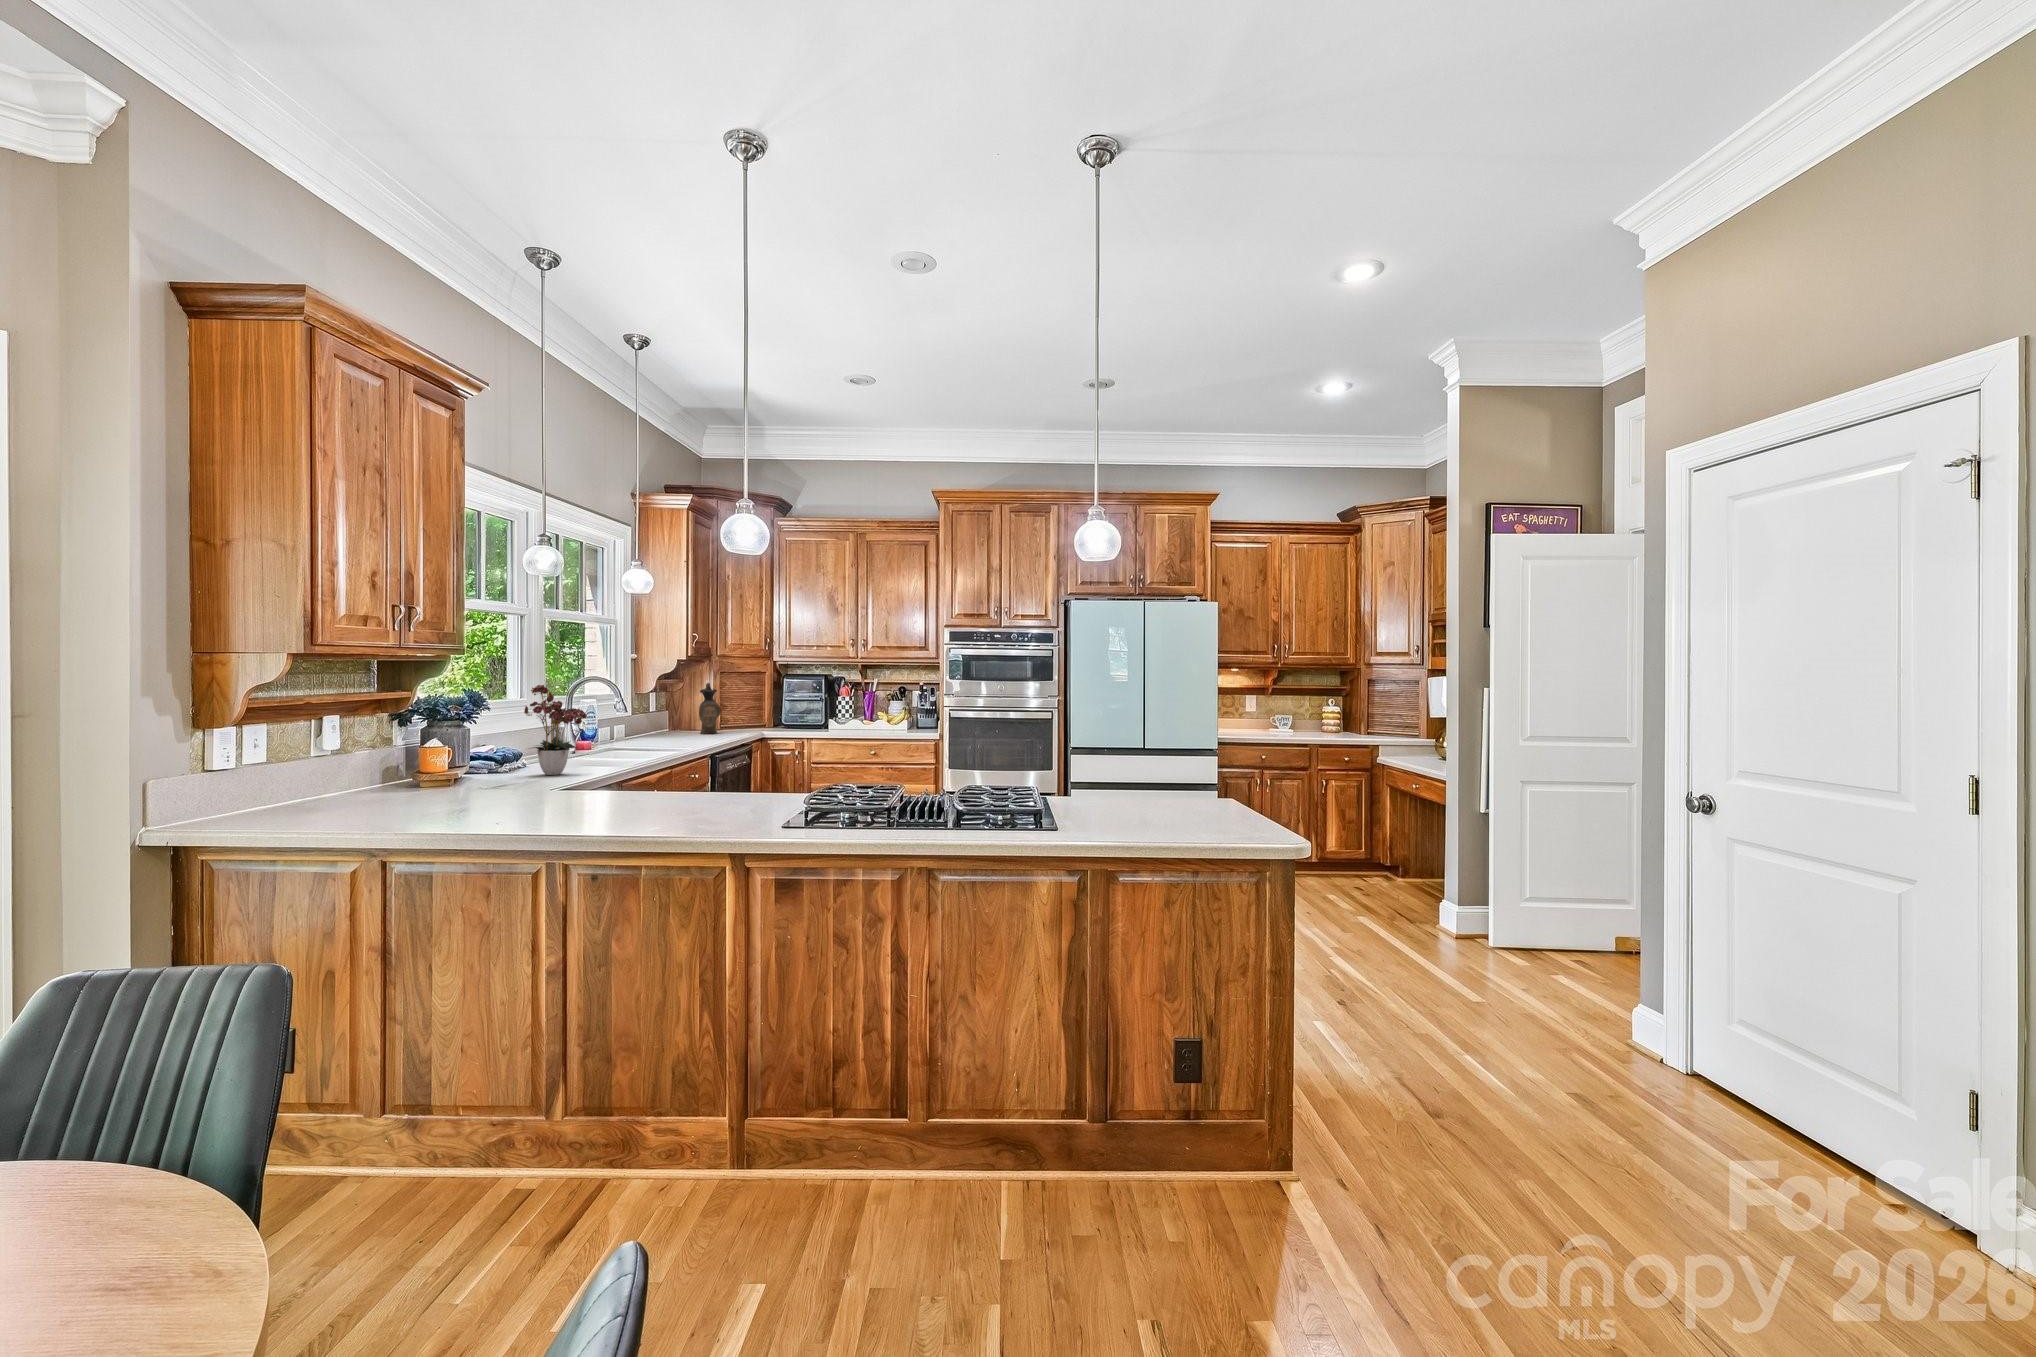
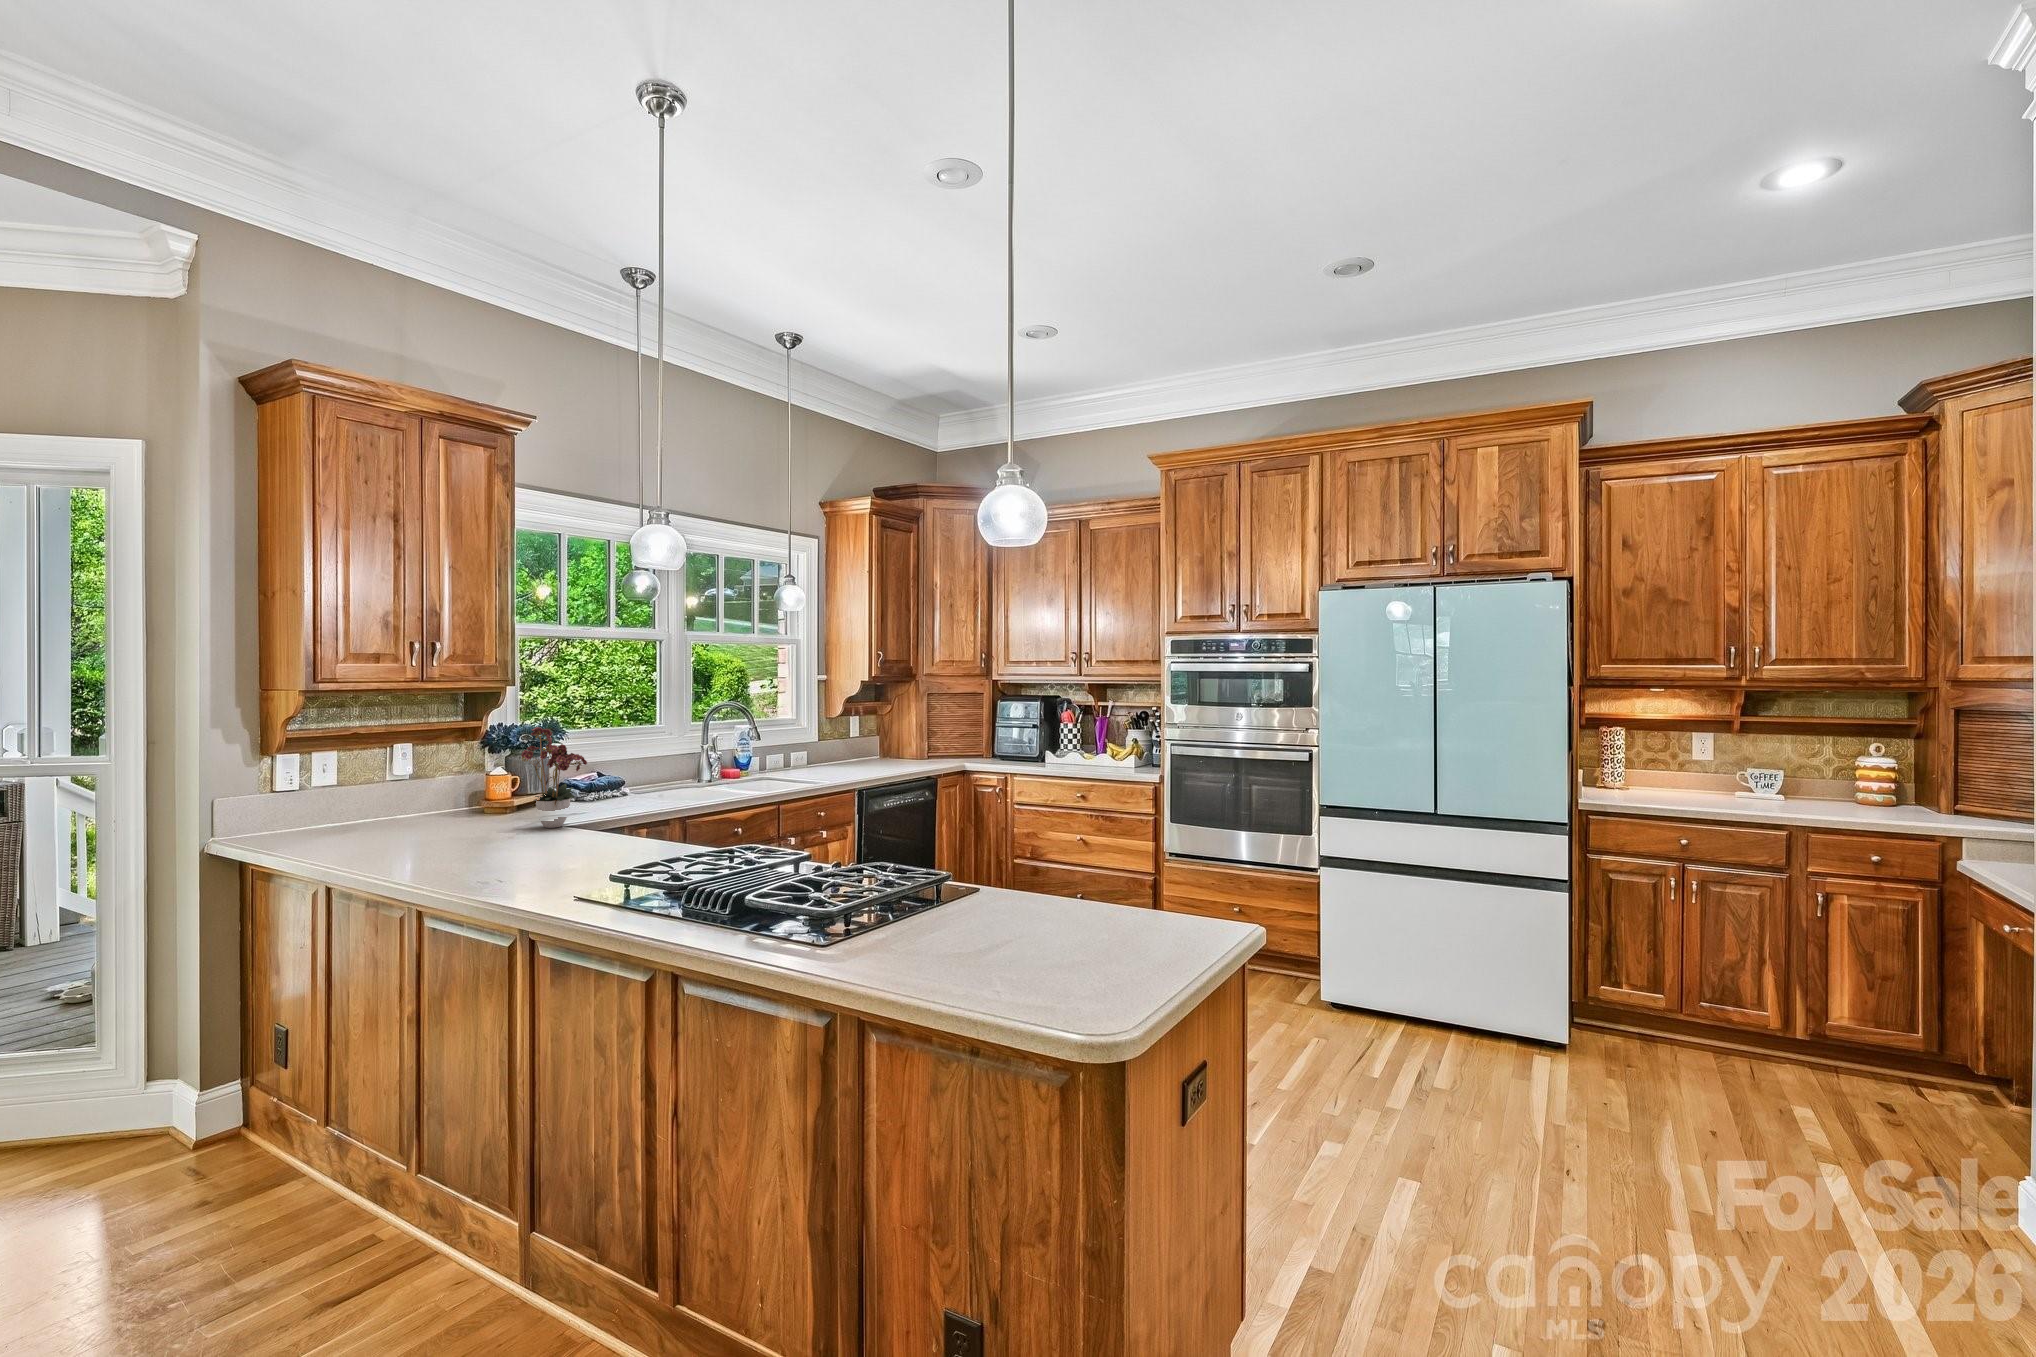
ceramic pitcher: present [699,683,721,734] -> none [901,705,925,762]

